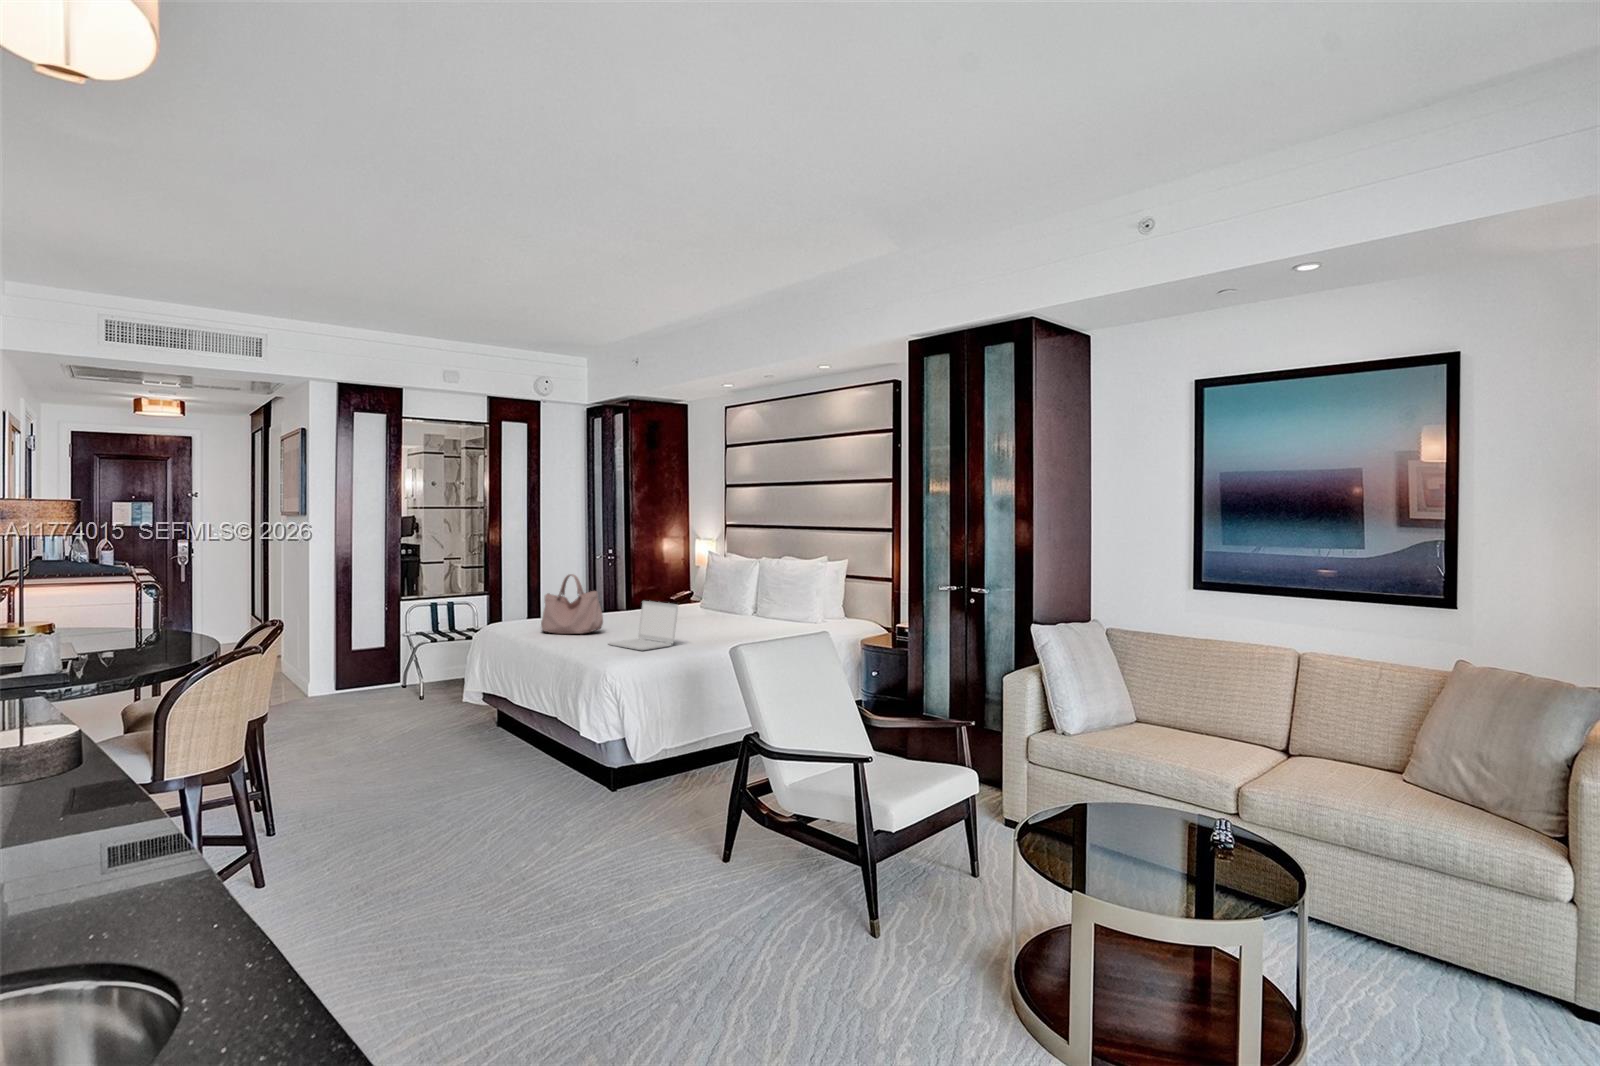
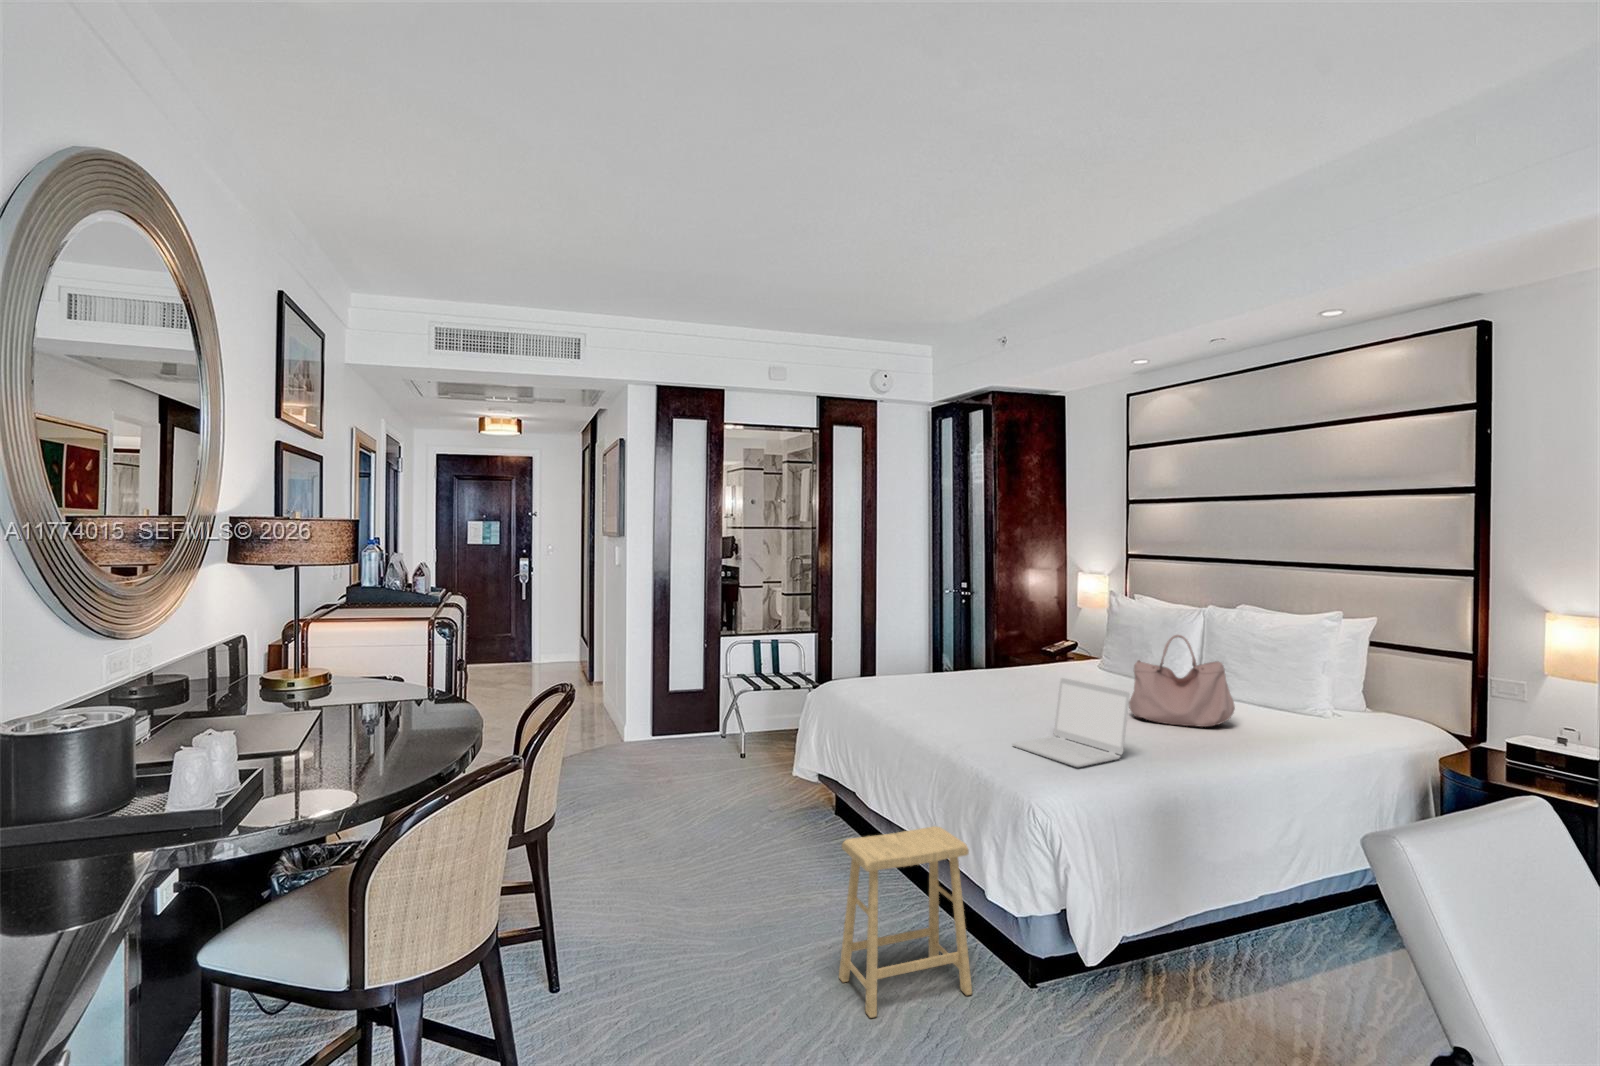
handbag: present [541,574,603,634] -> present [1129,635,1235,727]
footstool: none [485,695,573,808] -> present [839,826,972,1018]

